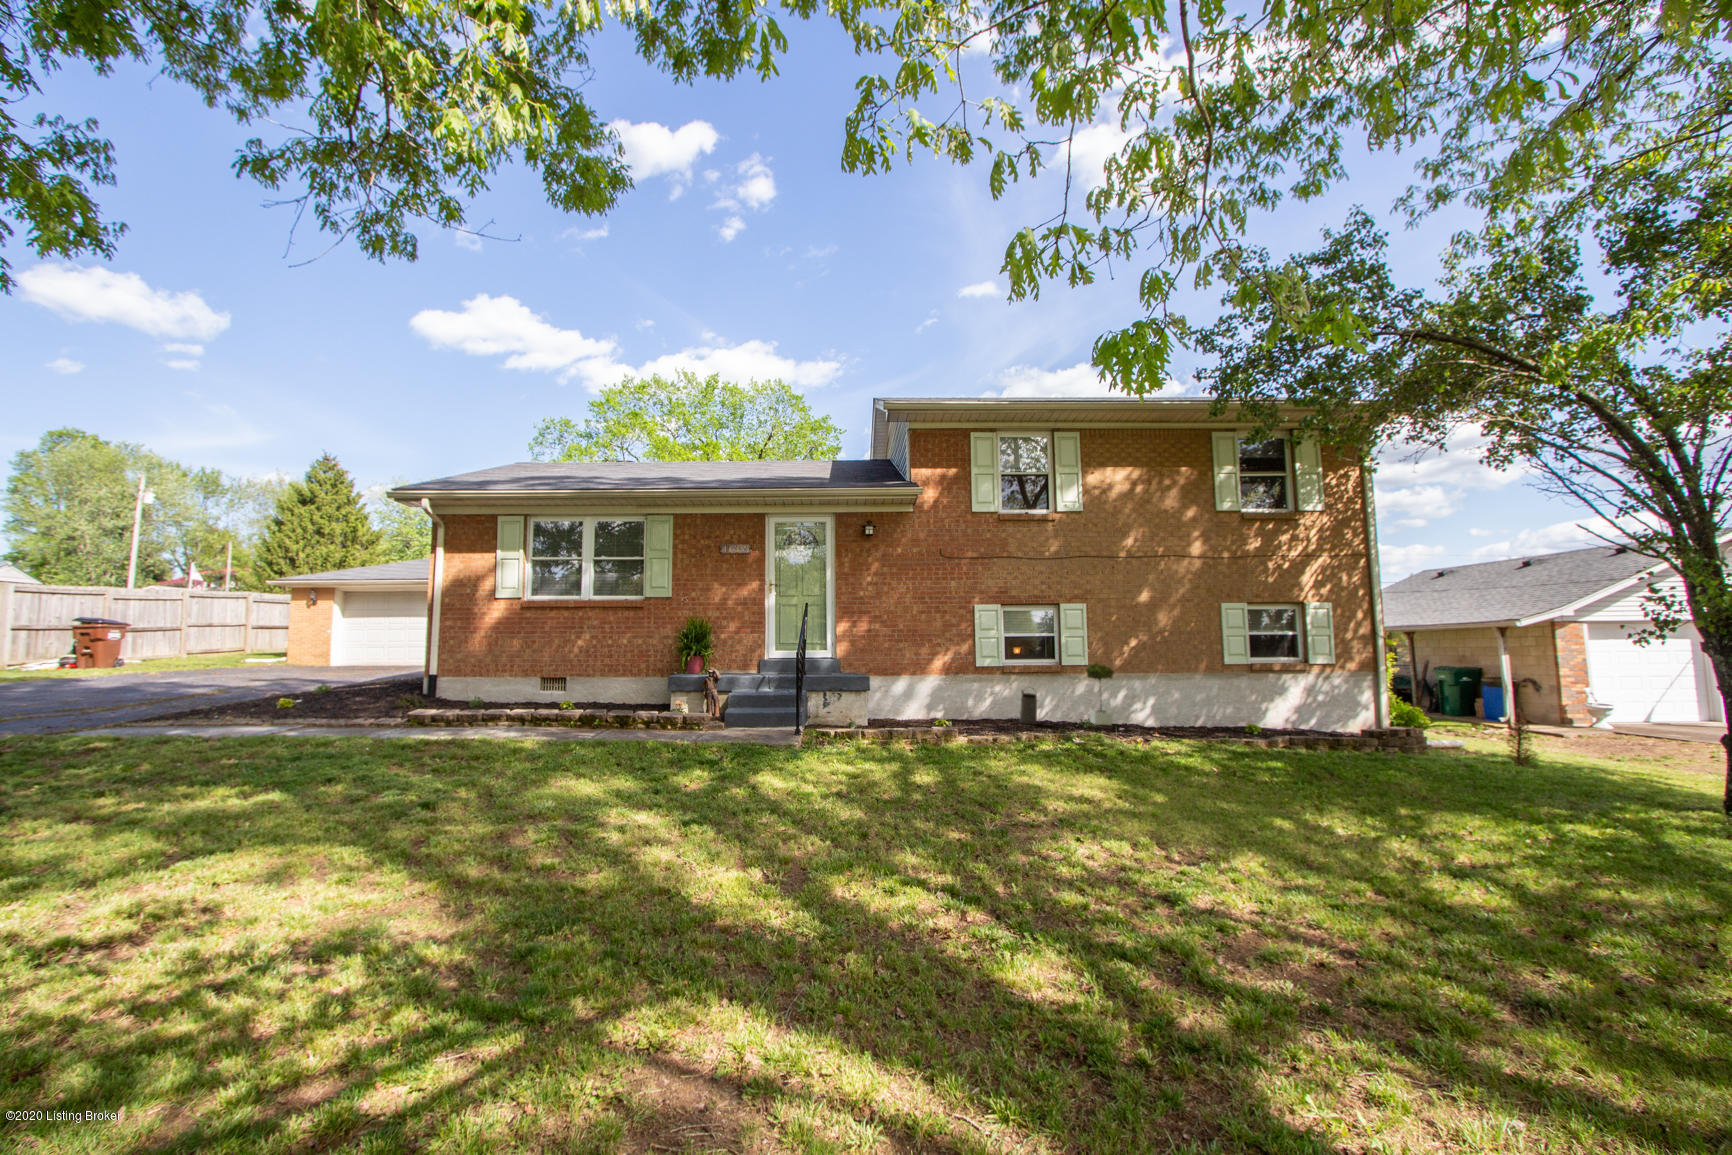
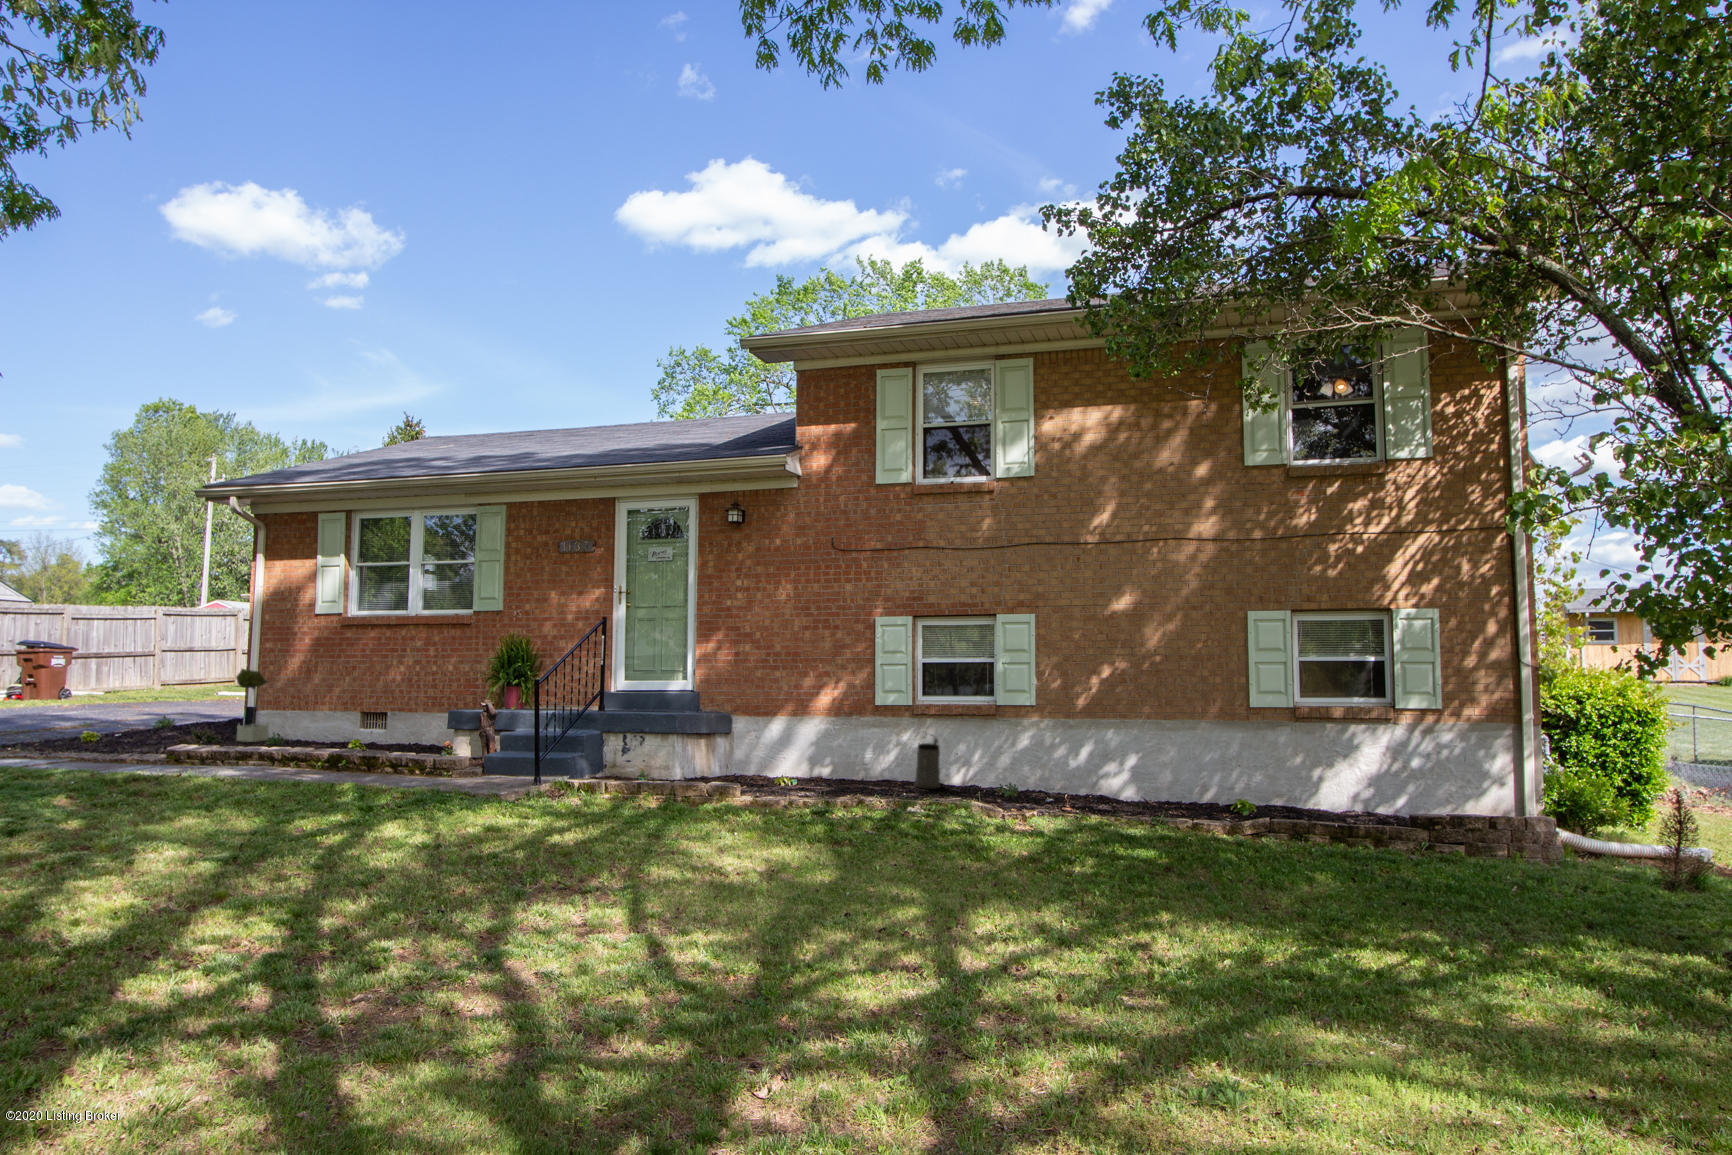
potted tree: present [1086,663,1114,725] -> present [236,669,269,742]

